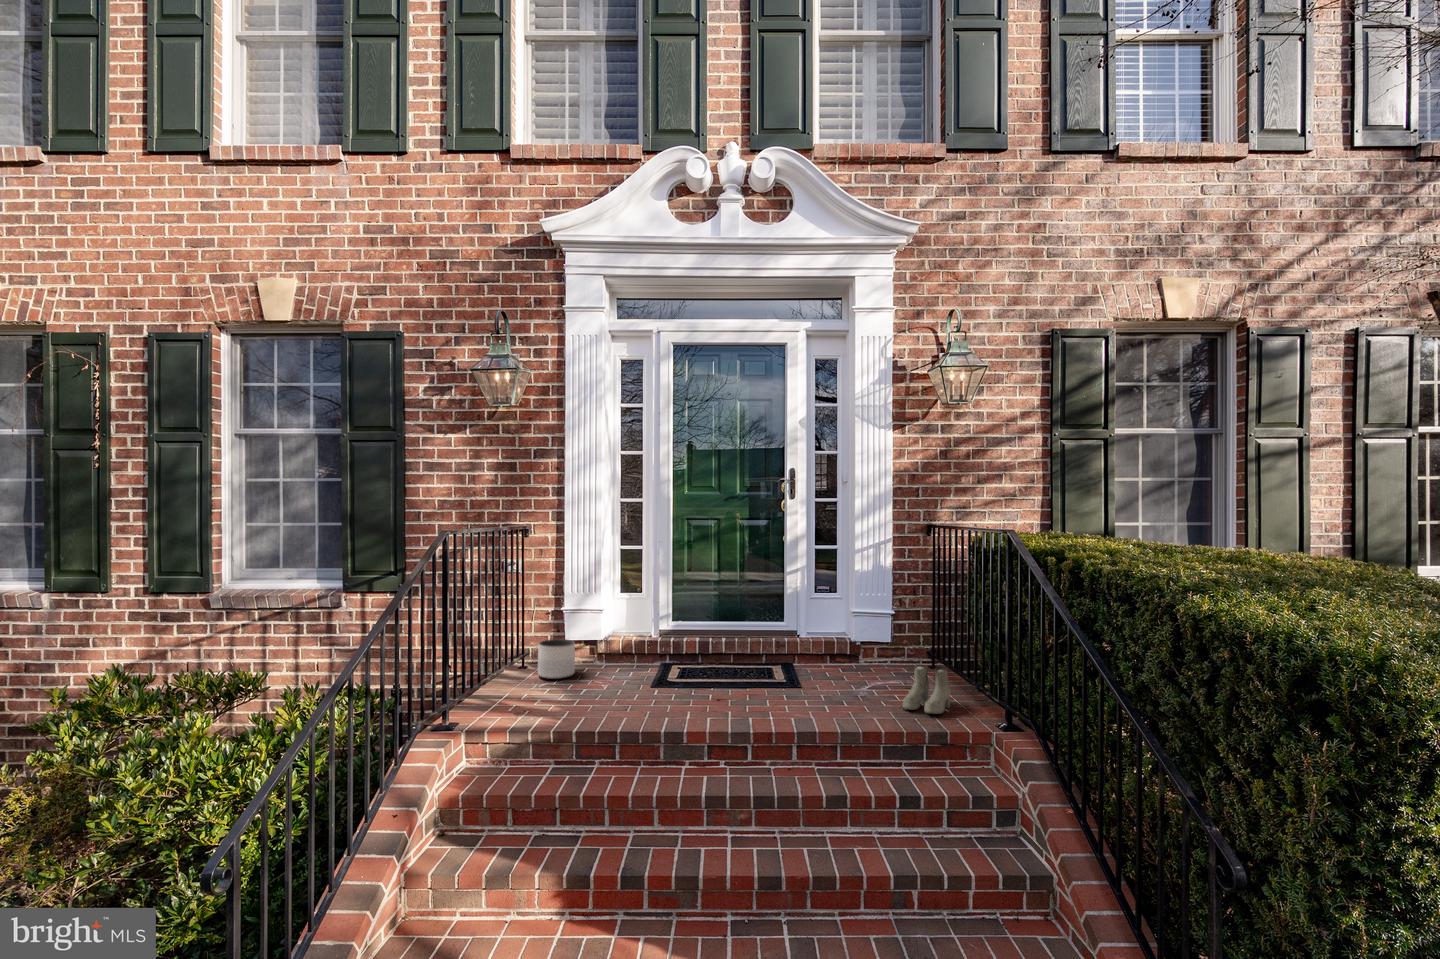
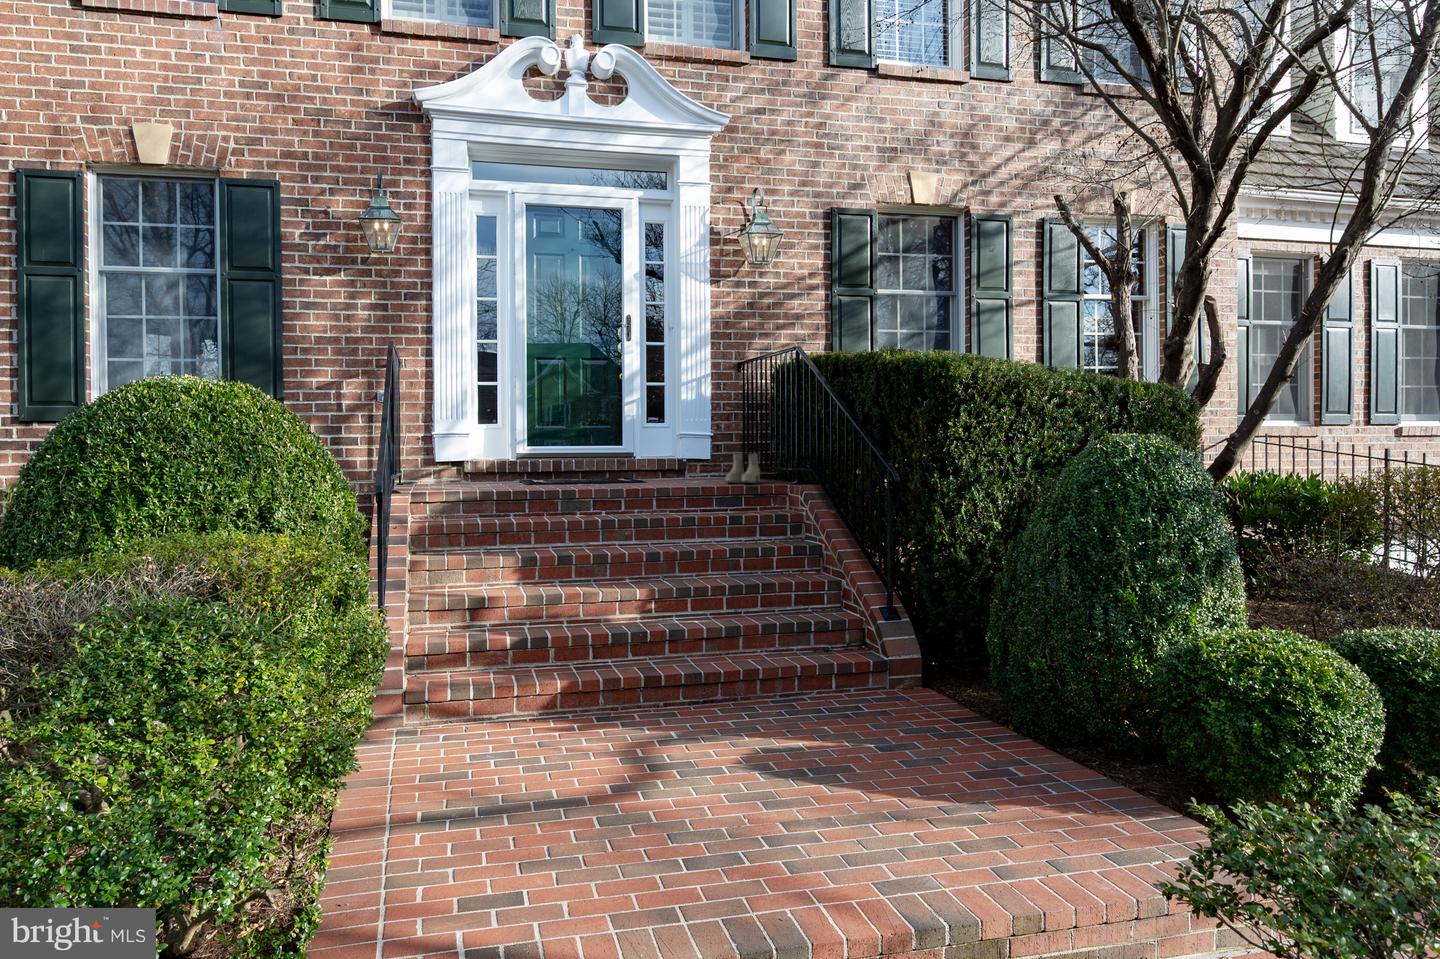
planter: present [538,639,575,679] -> none [420,455,453,483]

